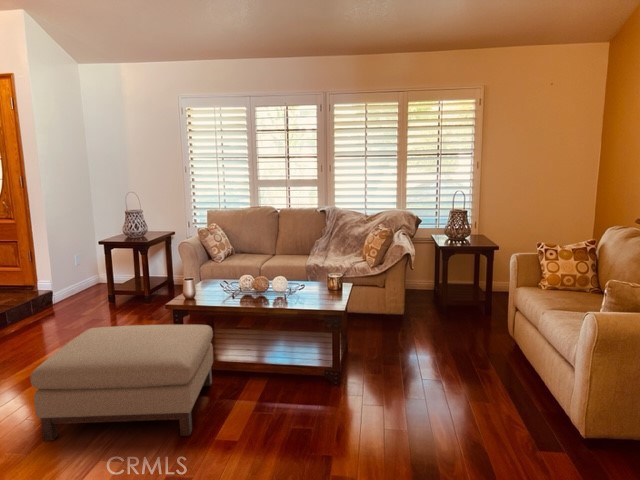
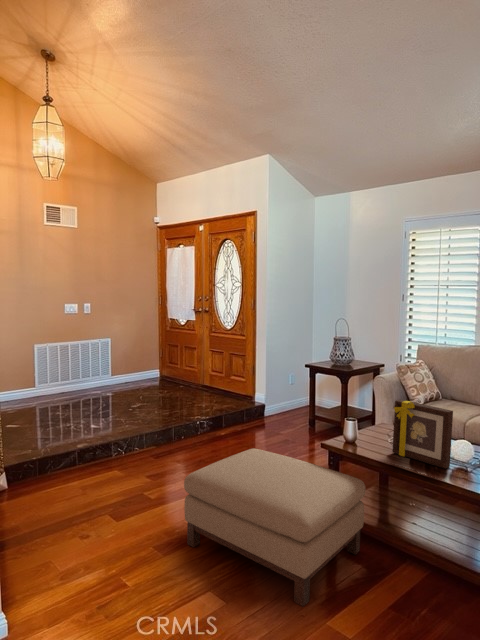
picture frame: none [225,254,270,300] -> present [392,400,453,469]

